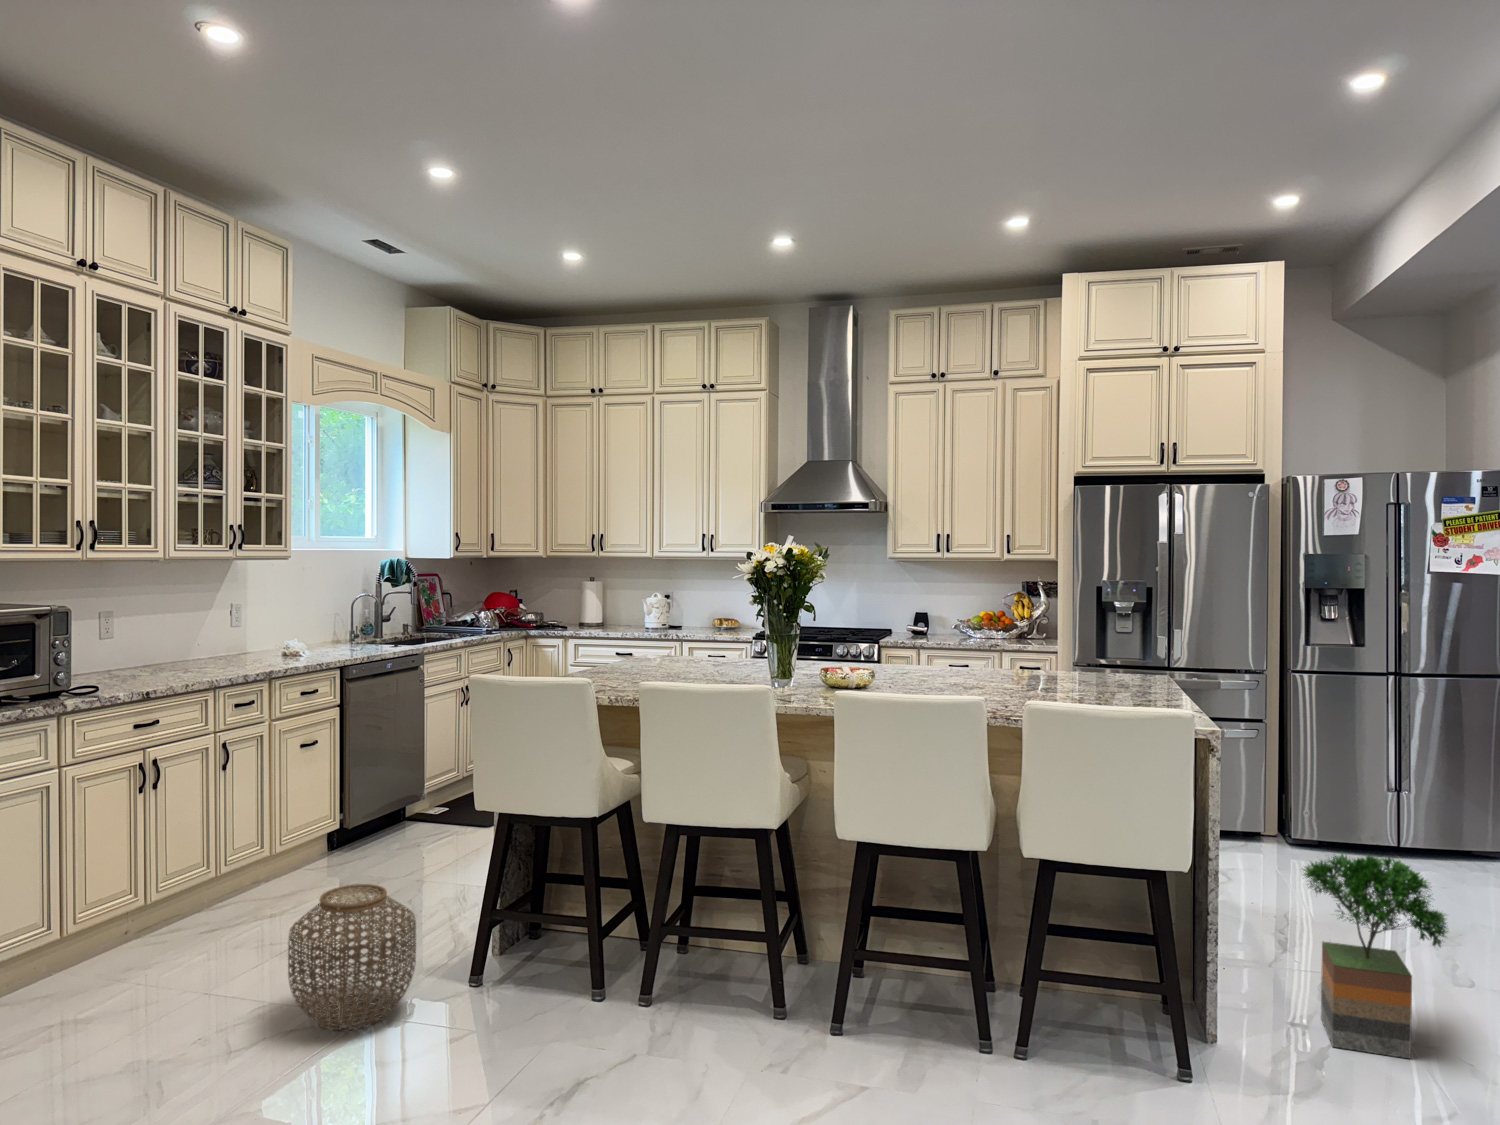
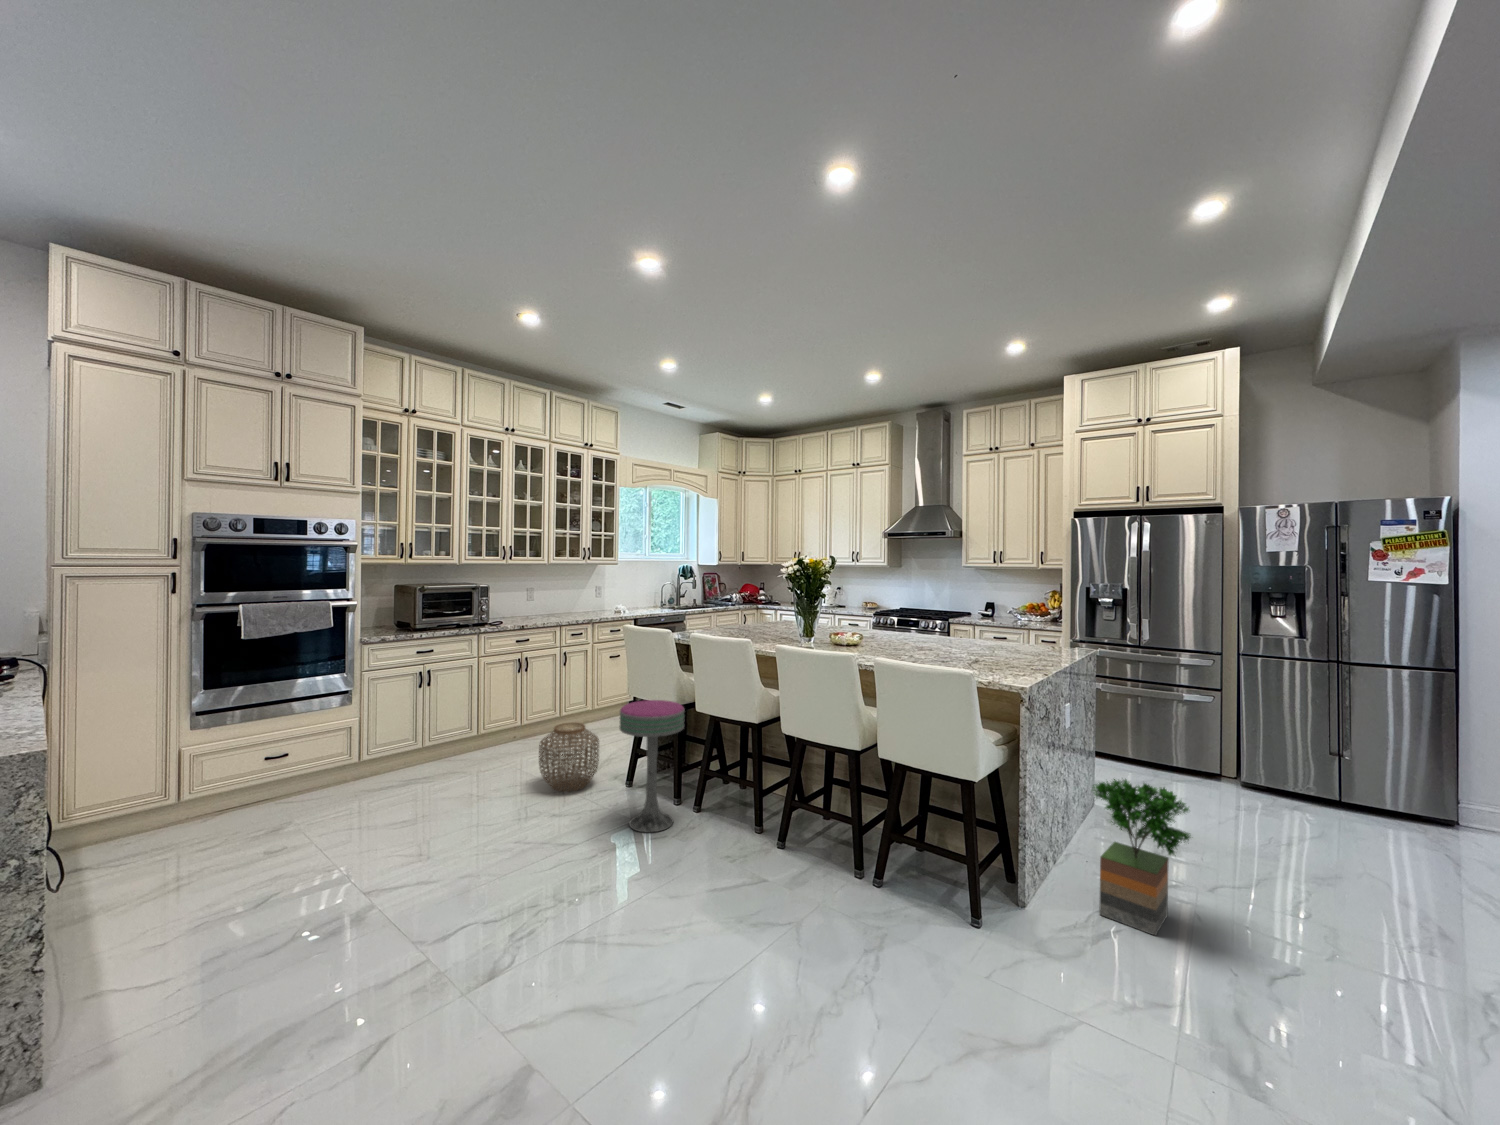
bar stool: none [532,818,657,1075] -> present [619,700,685,833]

